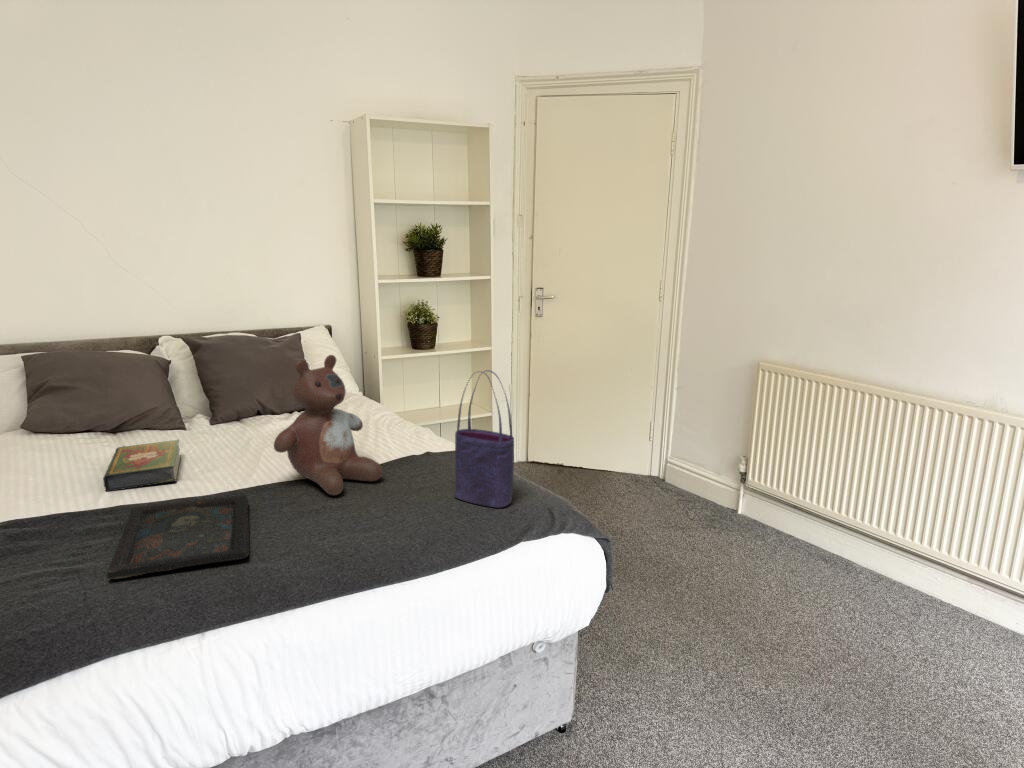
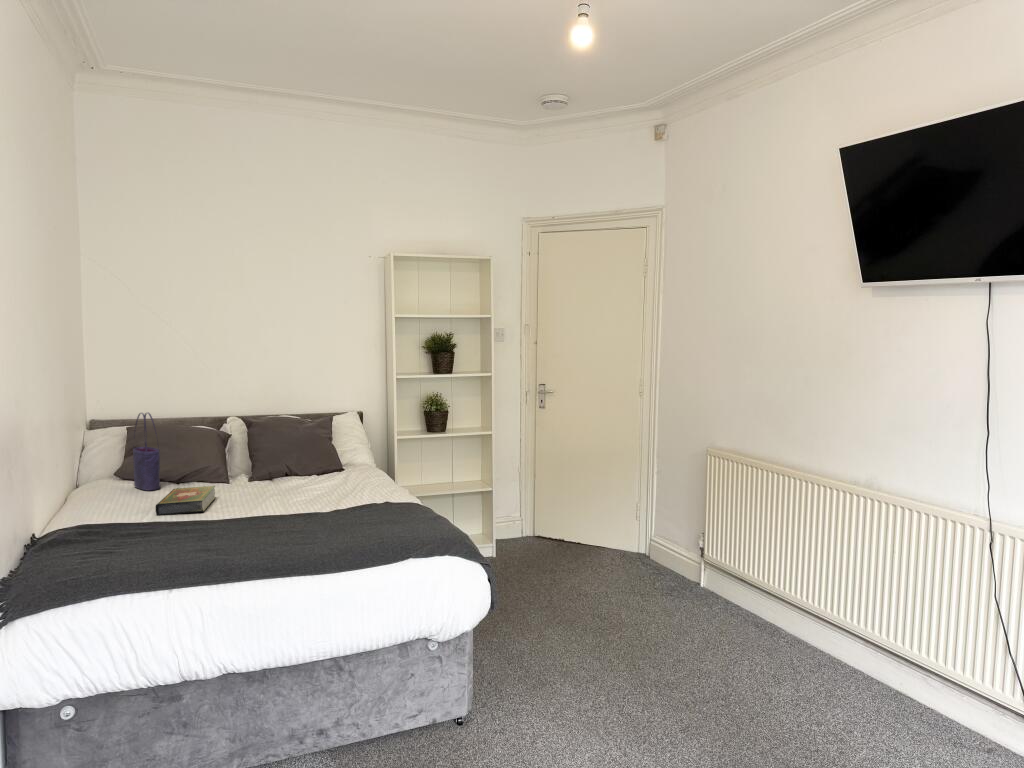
stuffed bear: present [274,355,382,495] -> none [265,426,342,524]
tote bag: present [455,370,514,508] -> present [133,413,160,491]
tray: present [107,495,249,579] -> none [132,520,241,558]

